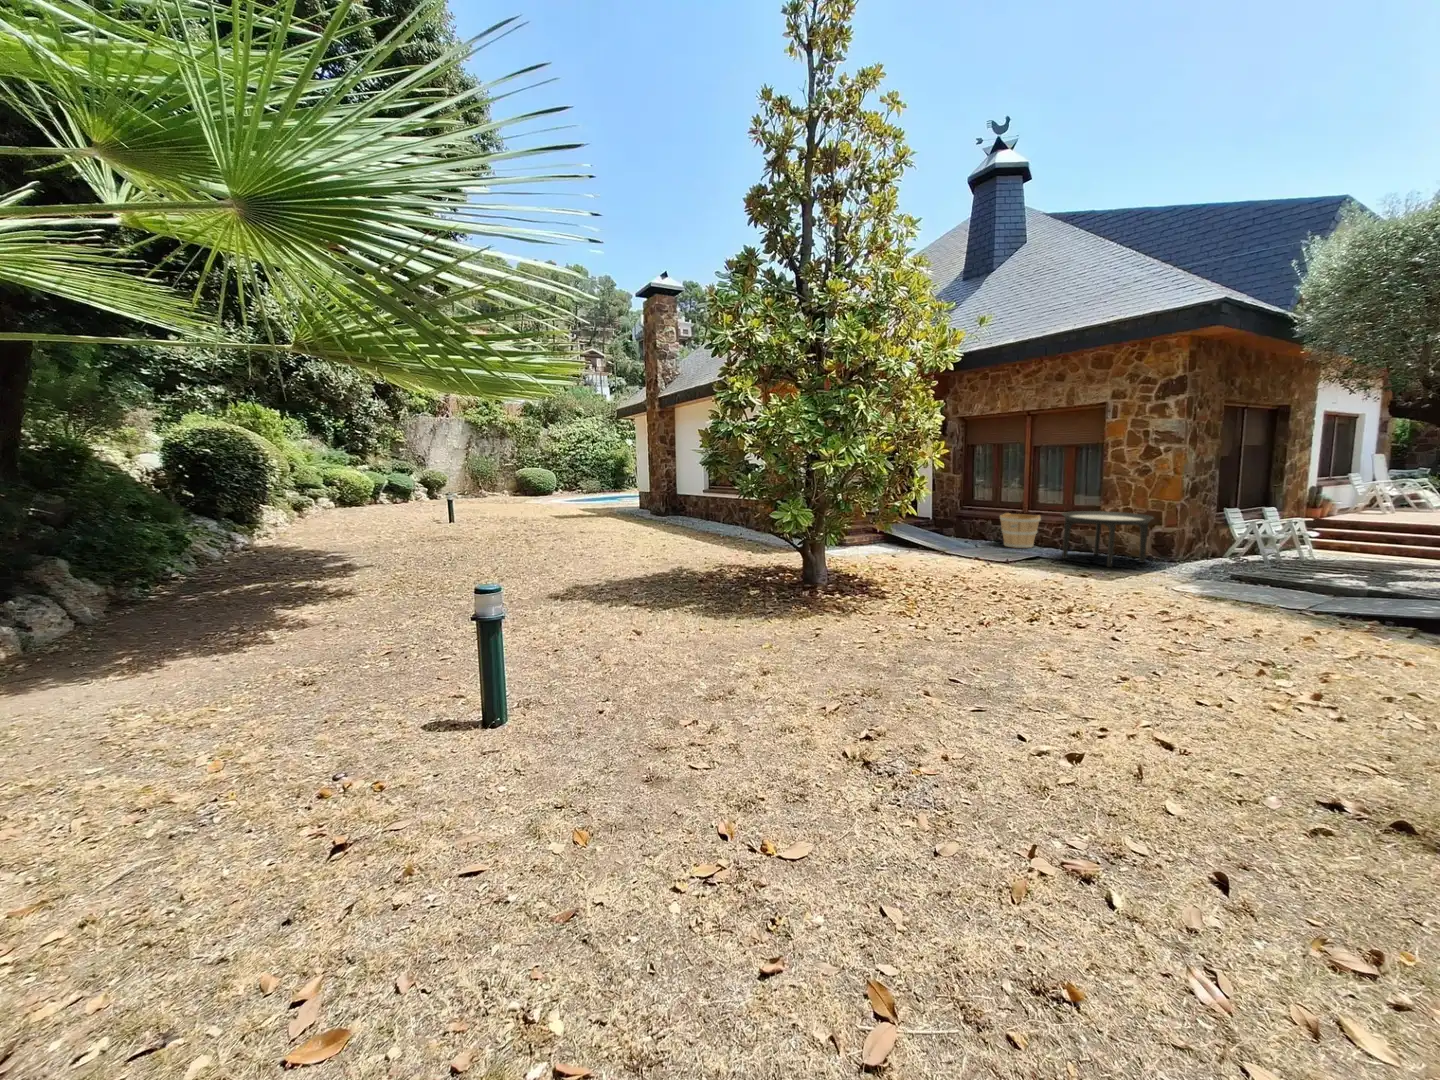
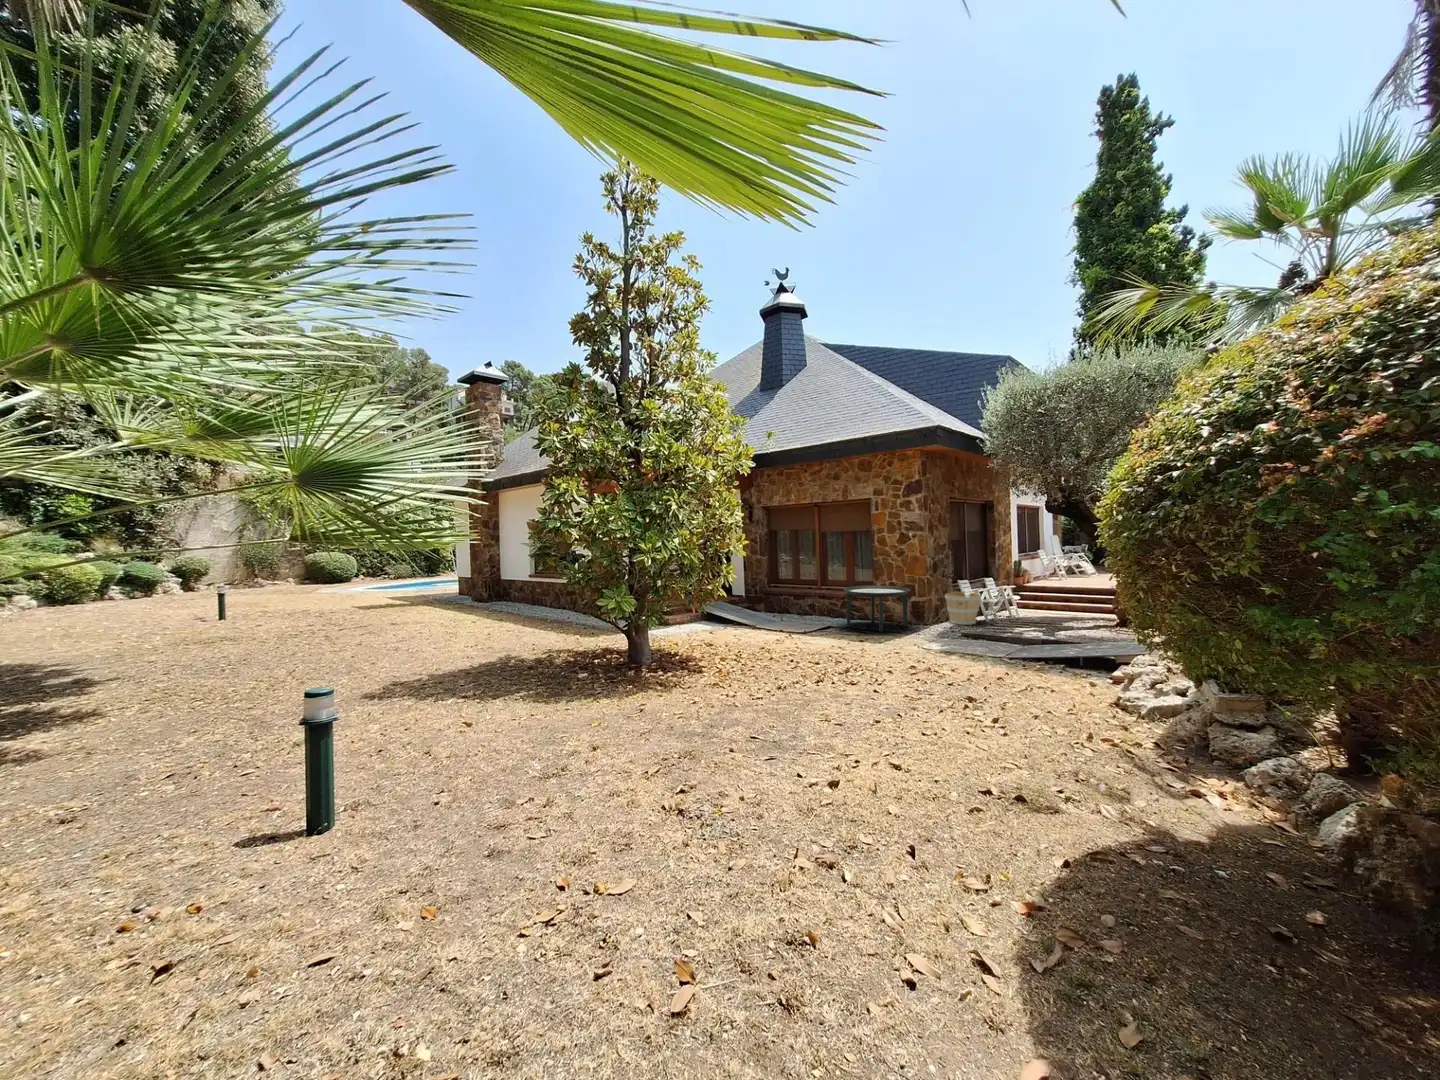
wooden bucket: present [1000,513,1041,548] -> present [945,592,981,625]

